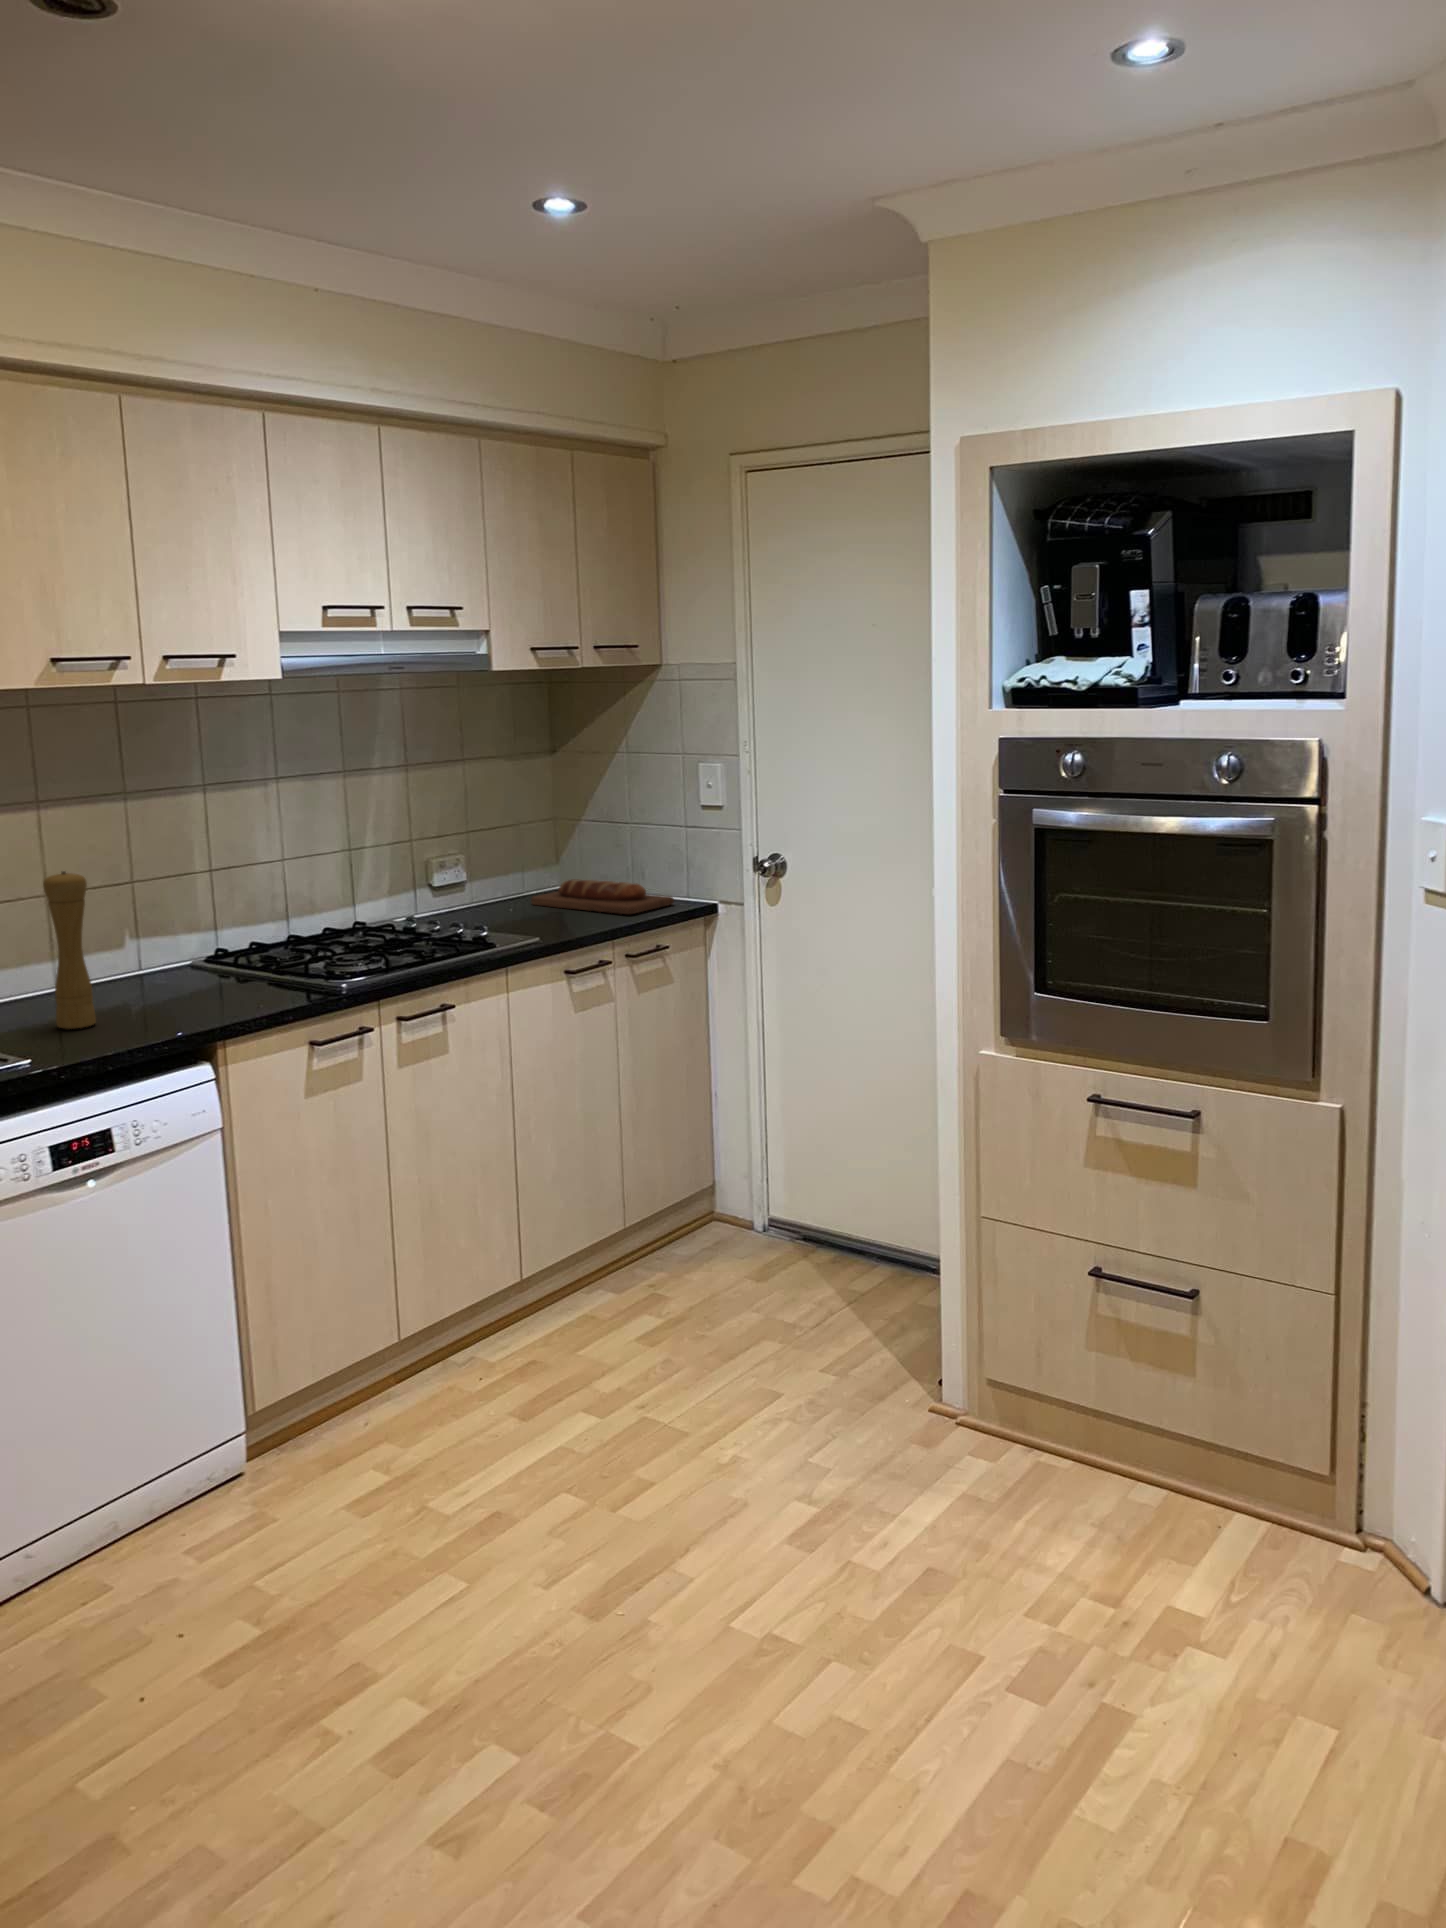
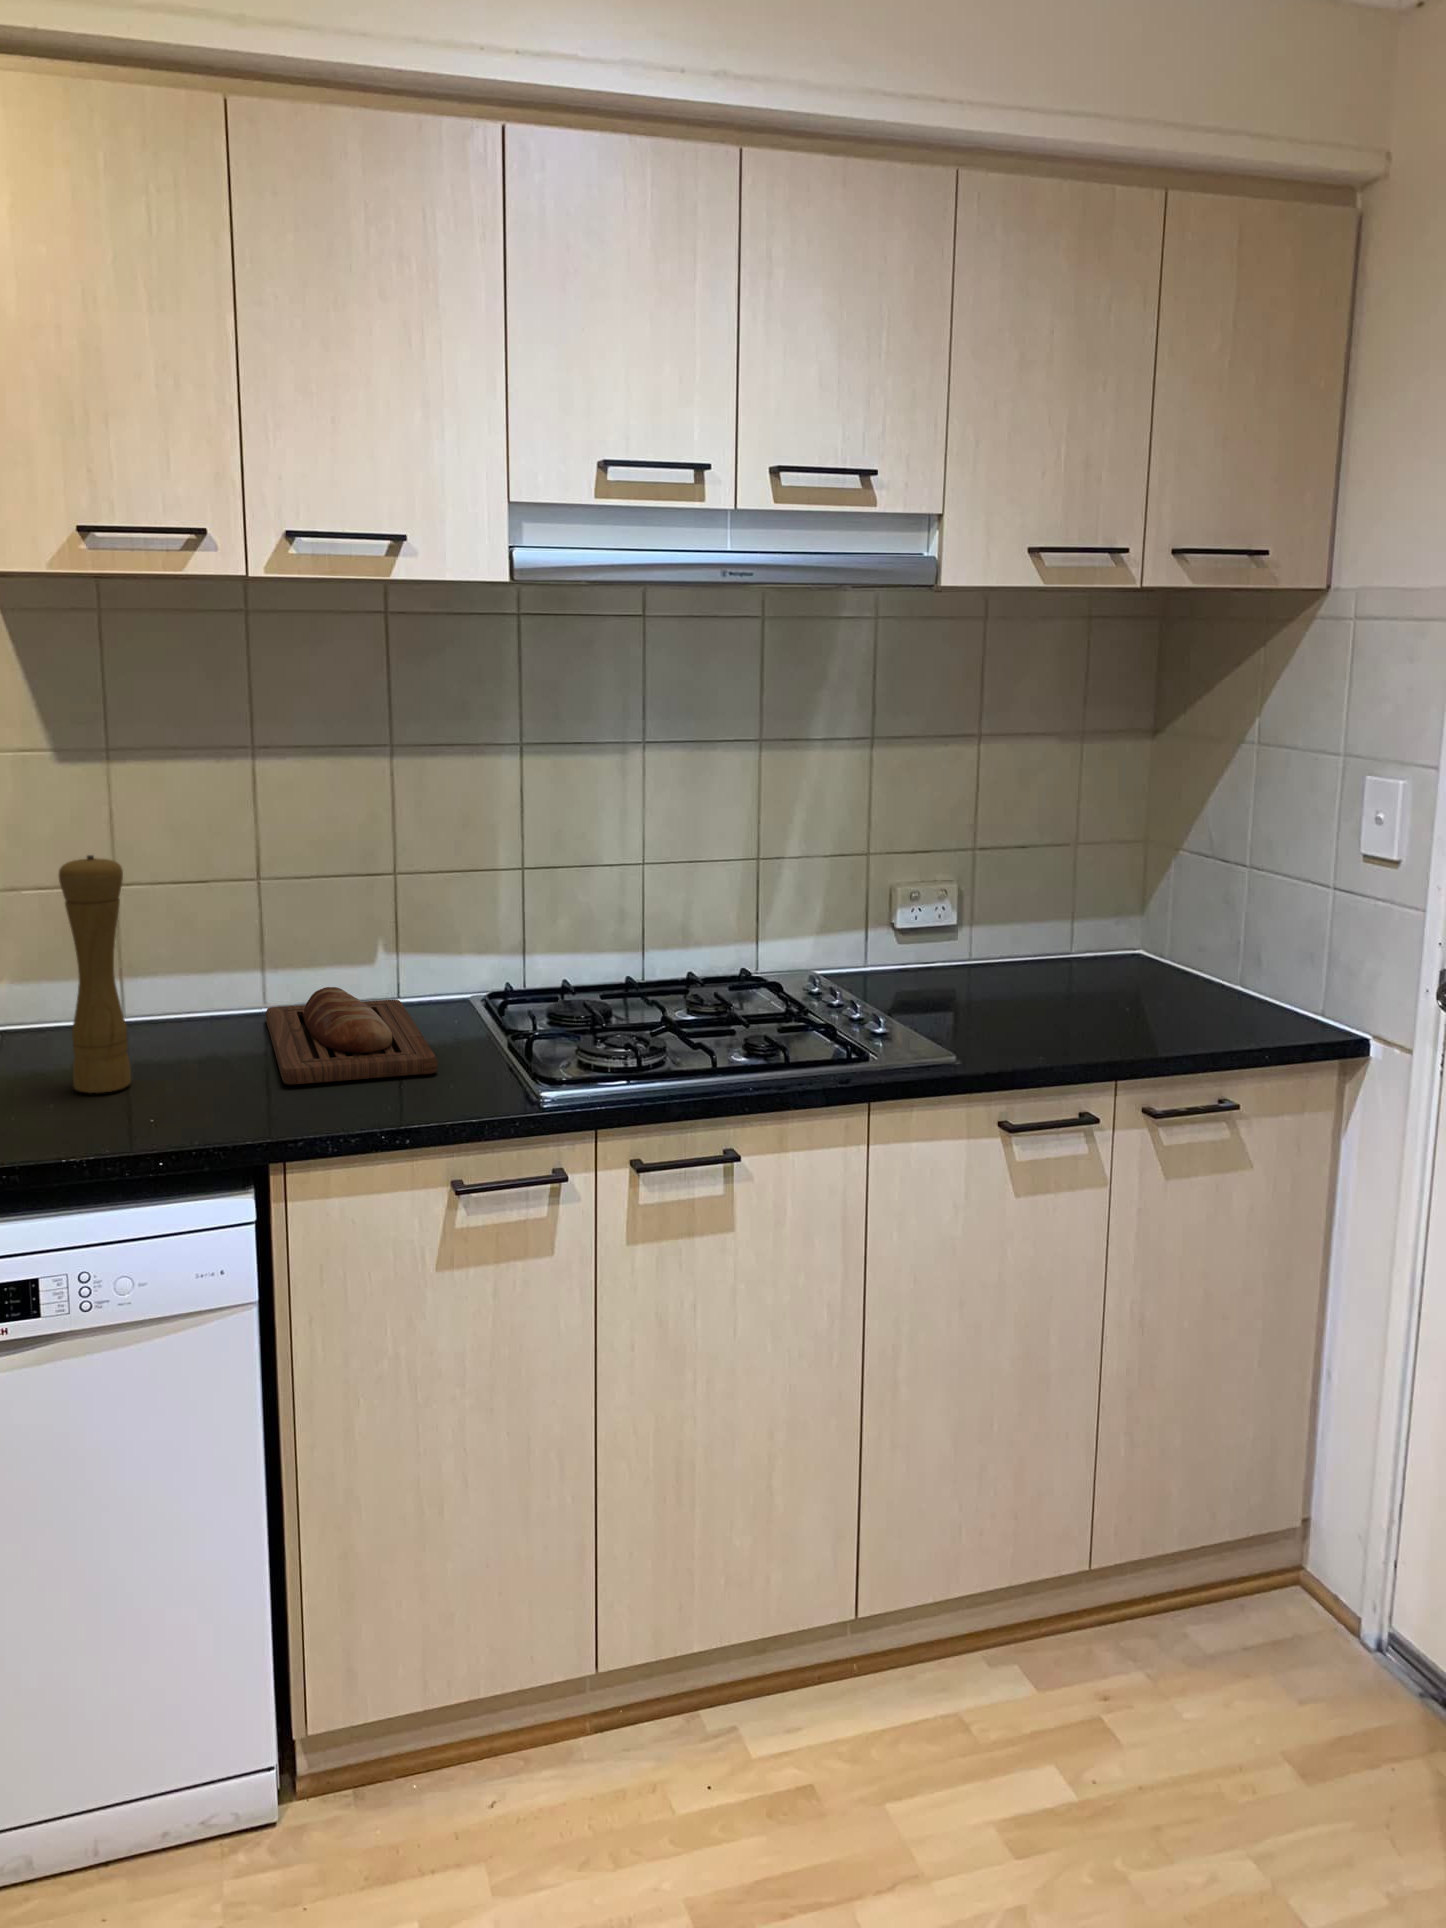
bread loaf: present [531,879,674,914] -> present [266,987,437,1084]

